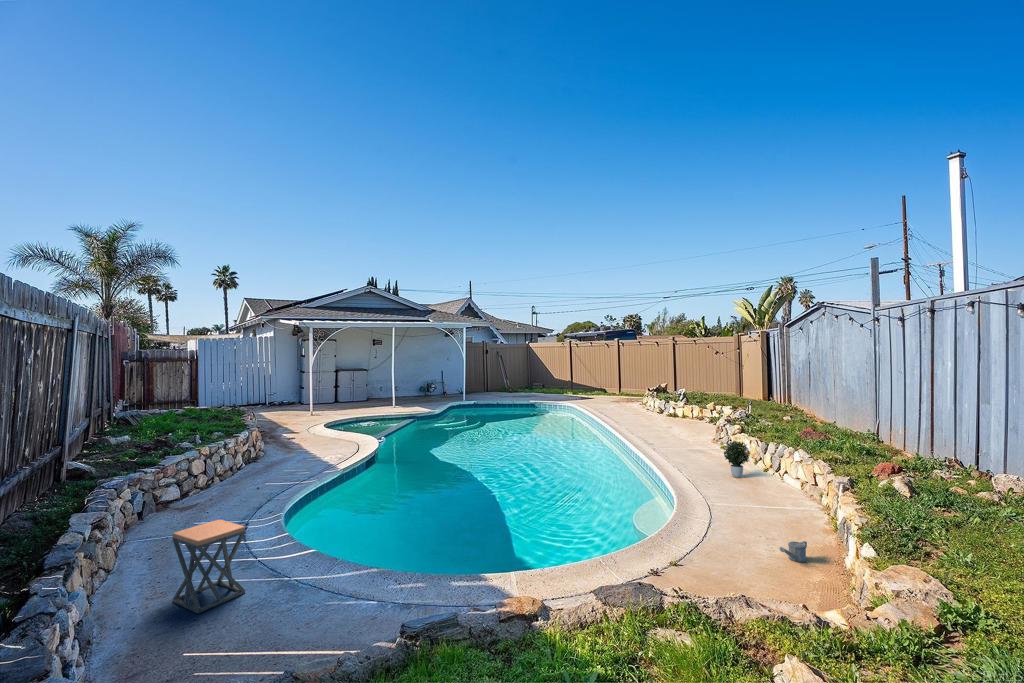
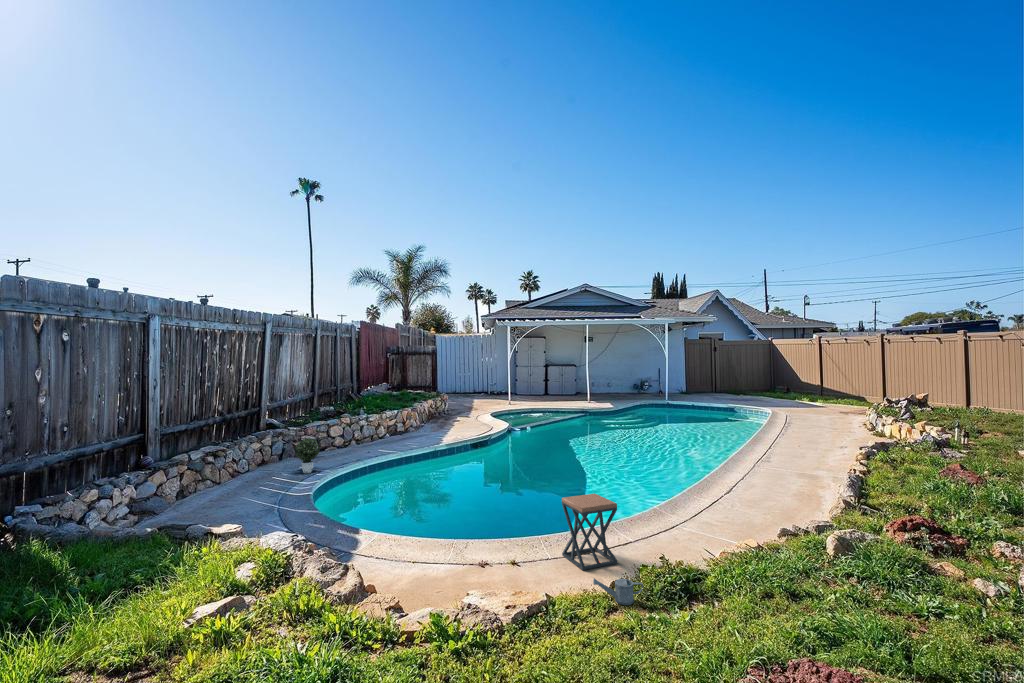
potted plant: present [724,441,750,478] -> present [295,438,320,473]
stool: present [173,519,245,613] -> present [562,494,618,570]

